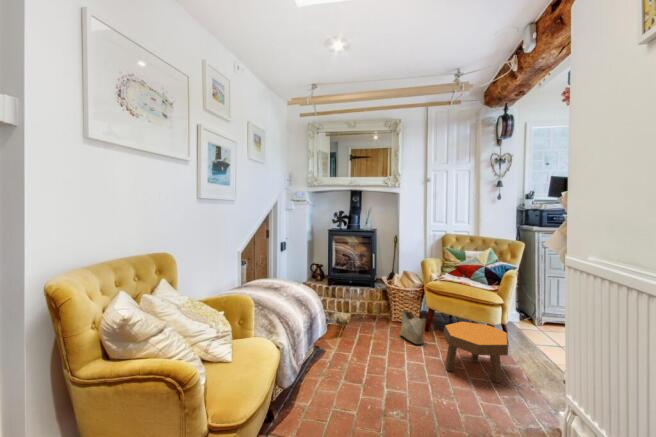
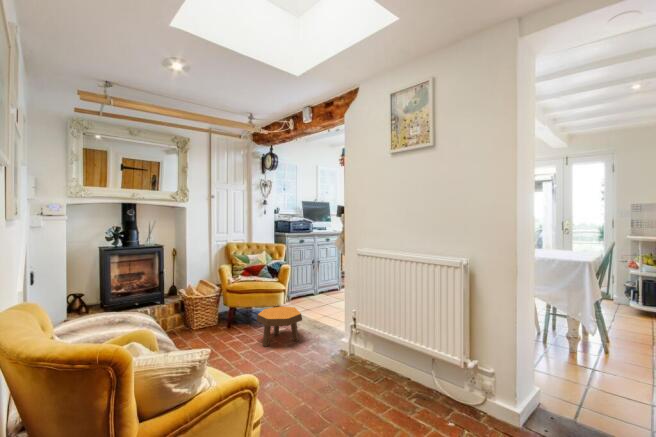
woven basket: present [400,310,426,344] -> none [212,302,237,339]

